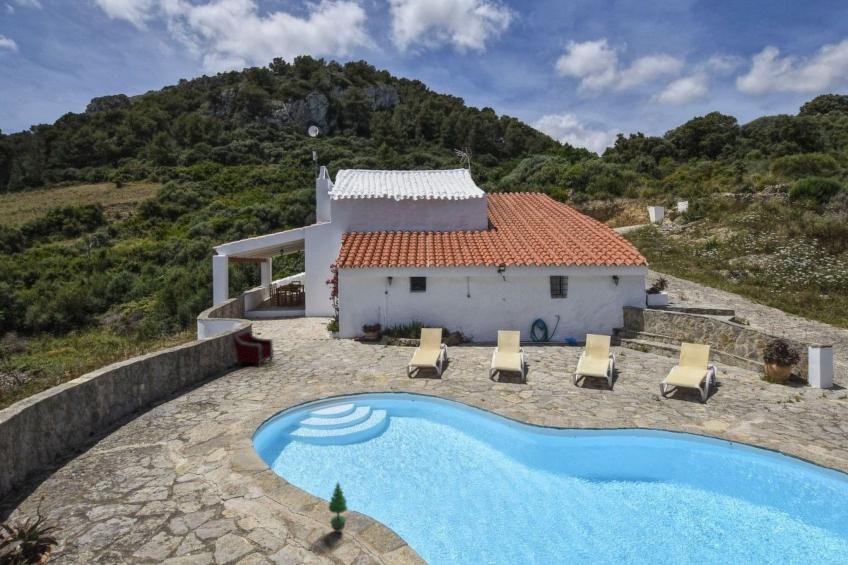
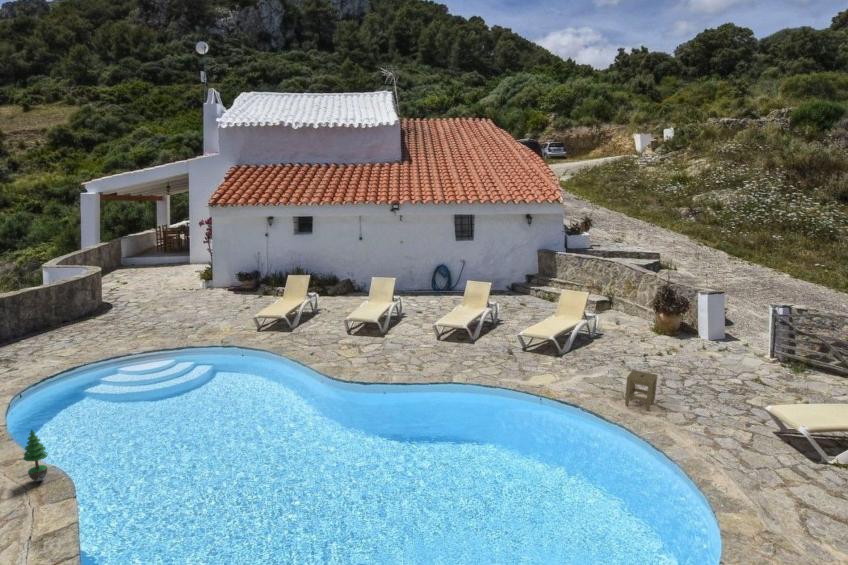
armchair: present [233,329,273,367] -> none [60,275,114,320]
stool: none [807,420,841,461] -> present [625,370,657,411]

